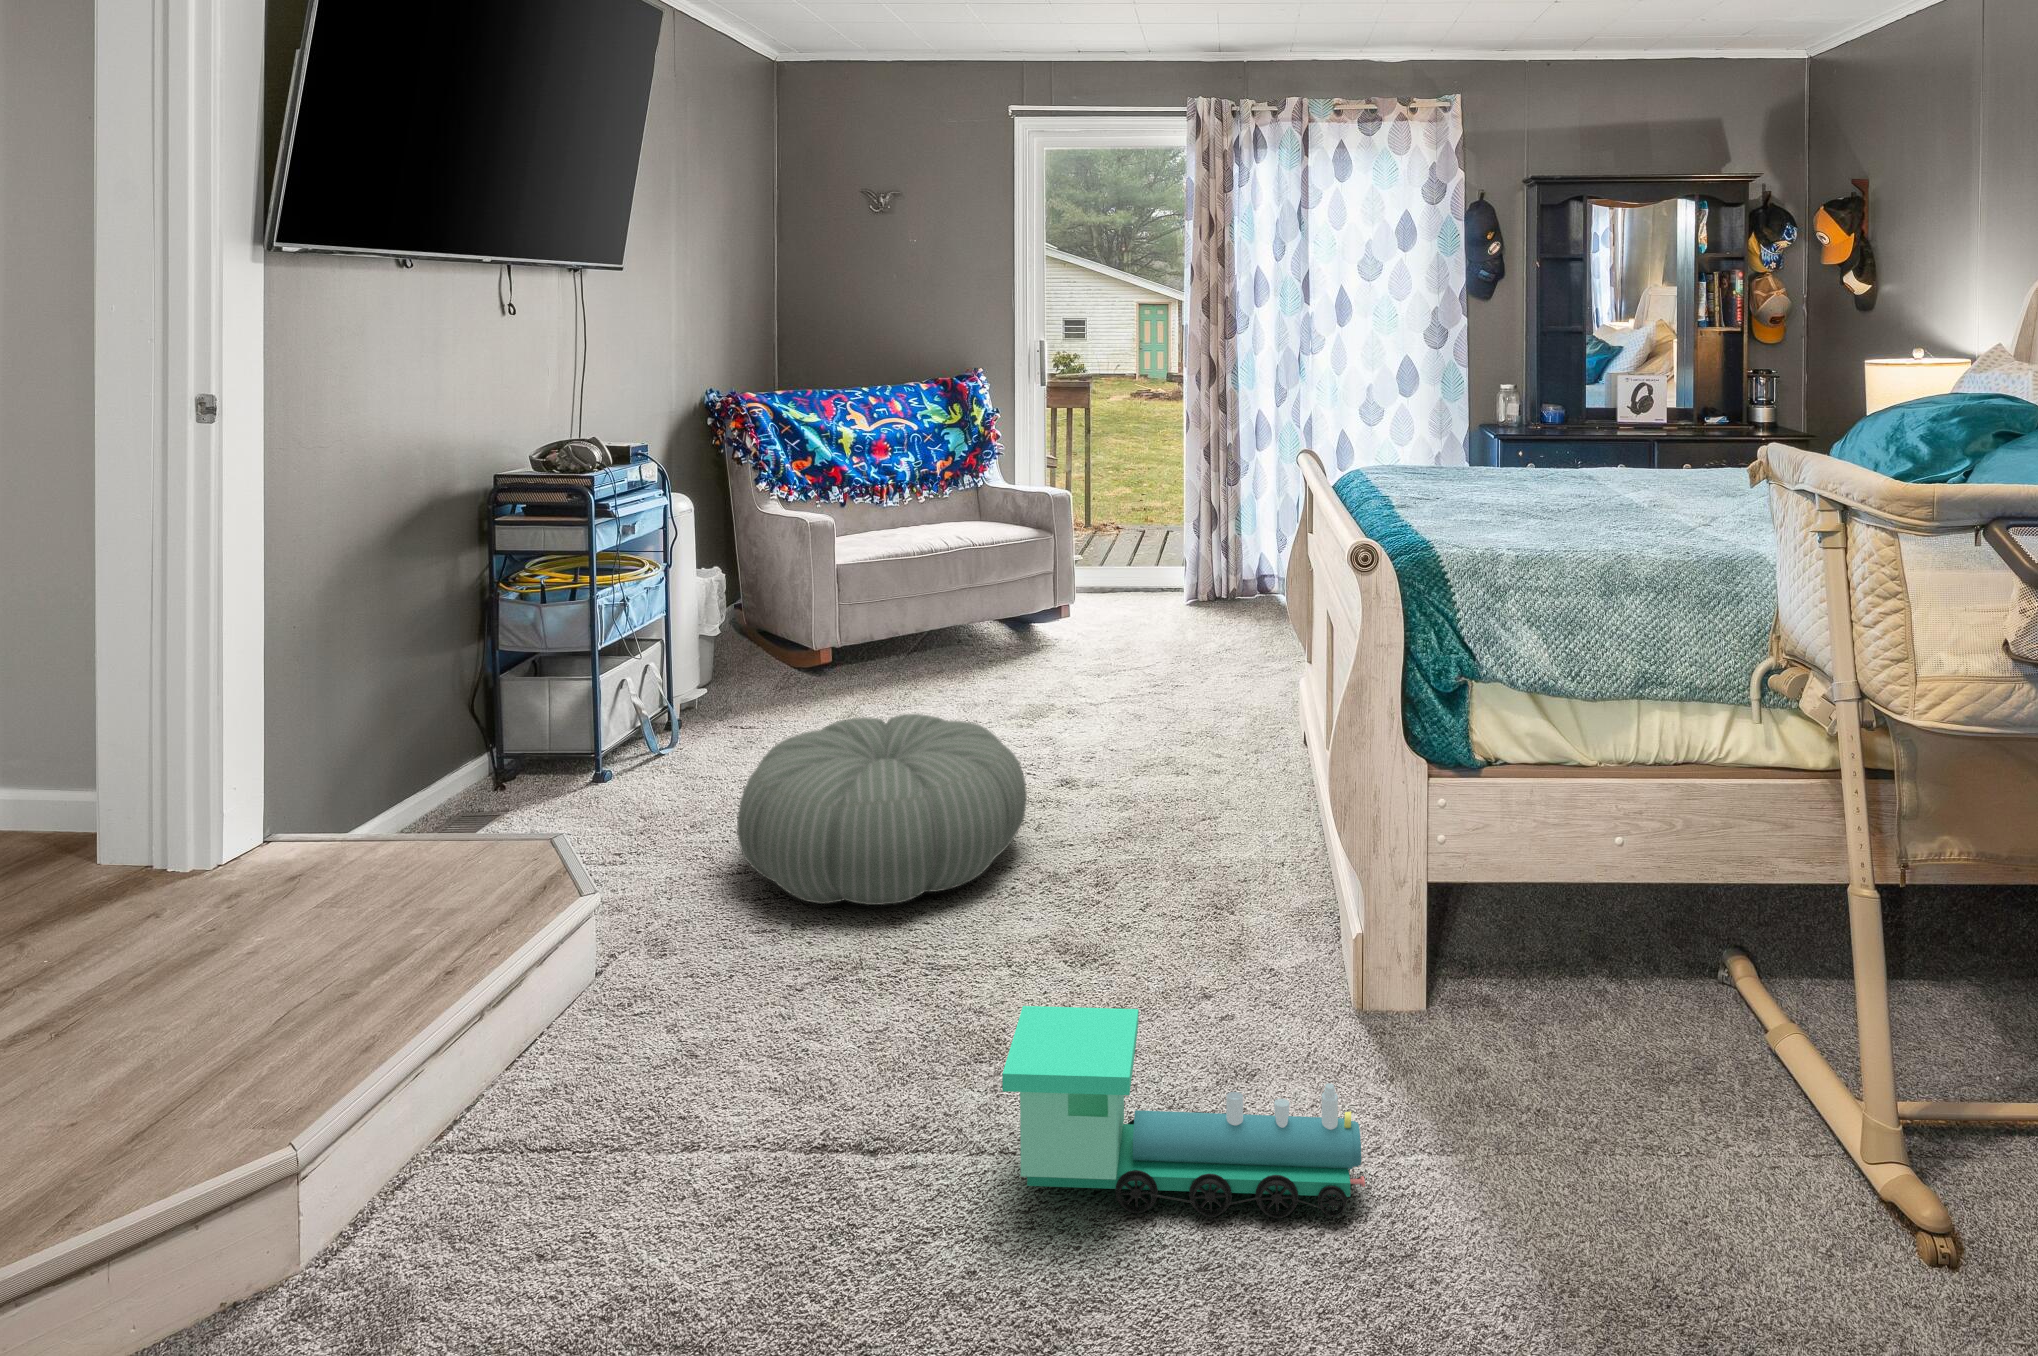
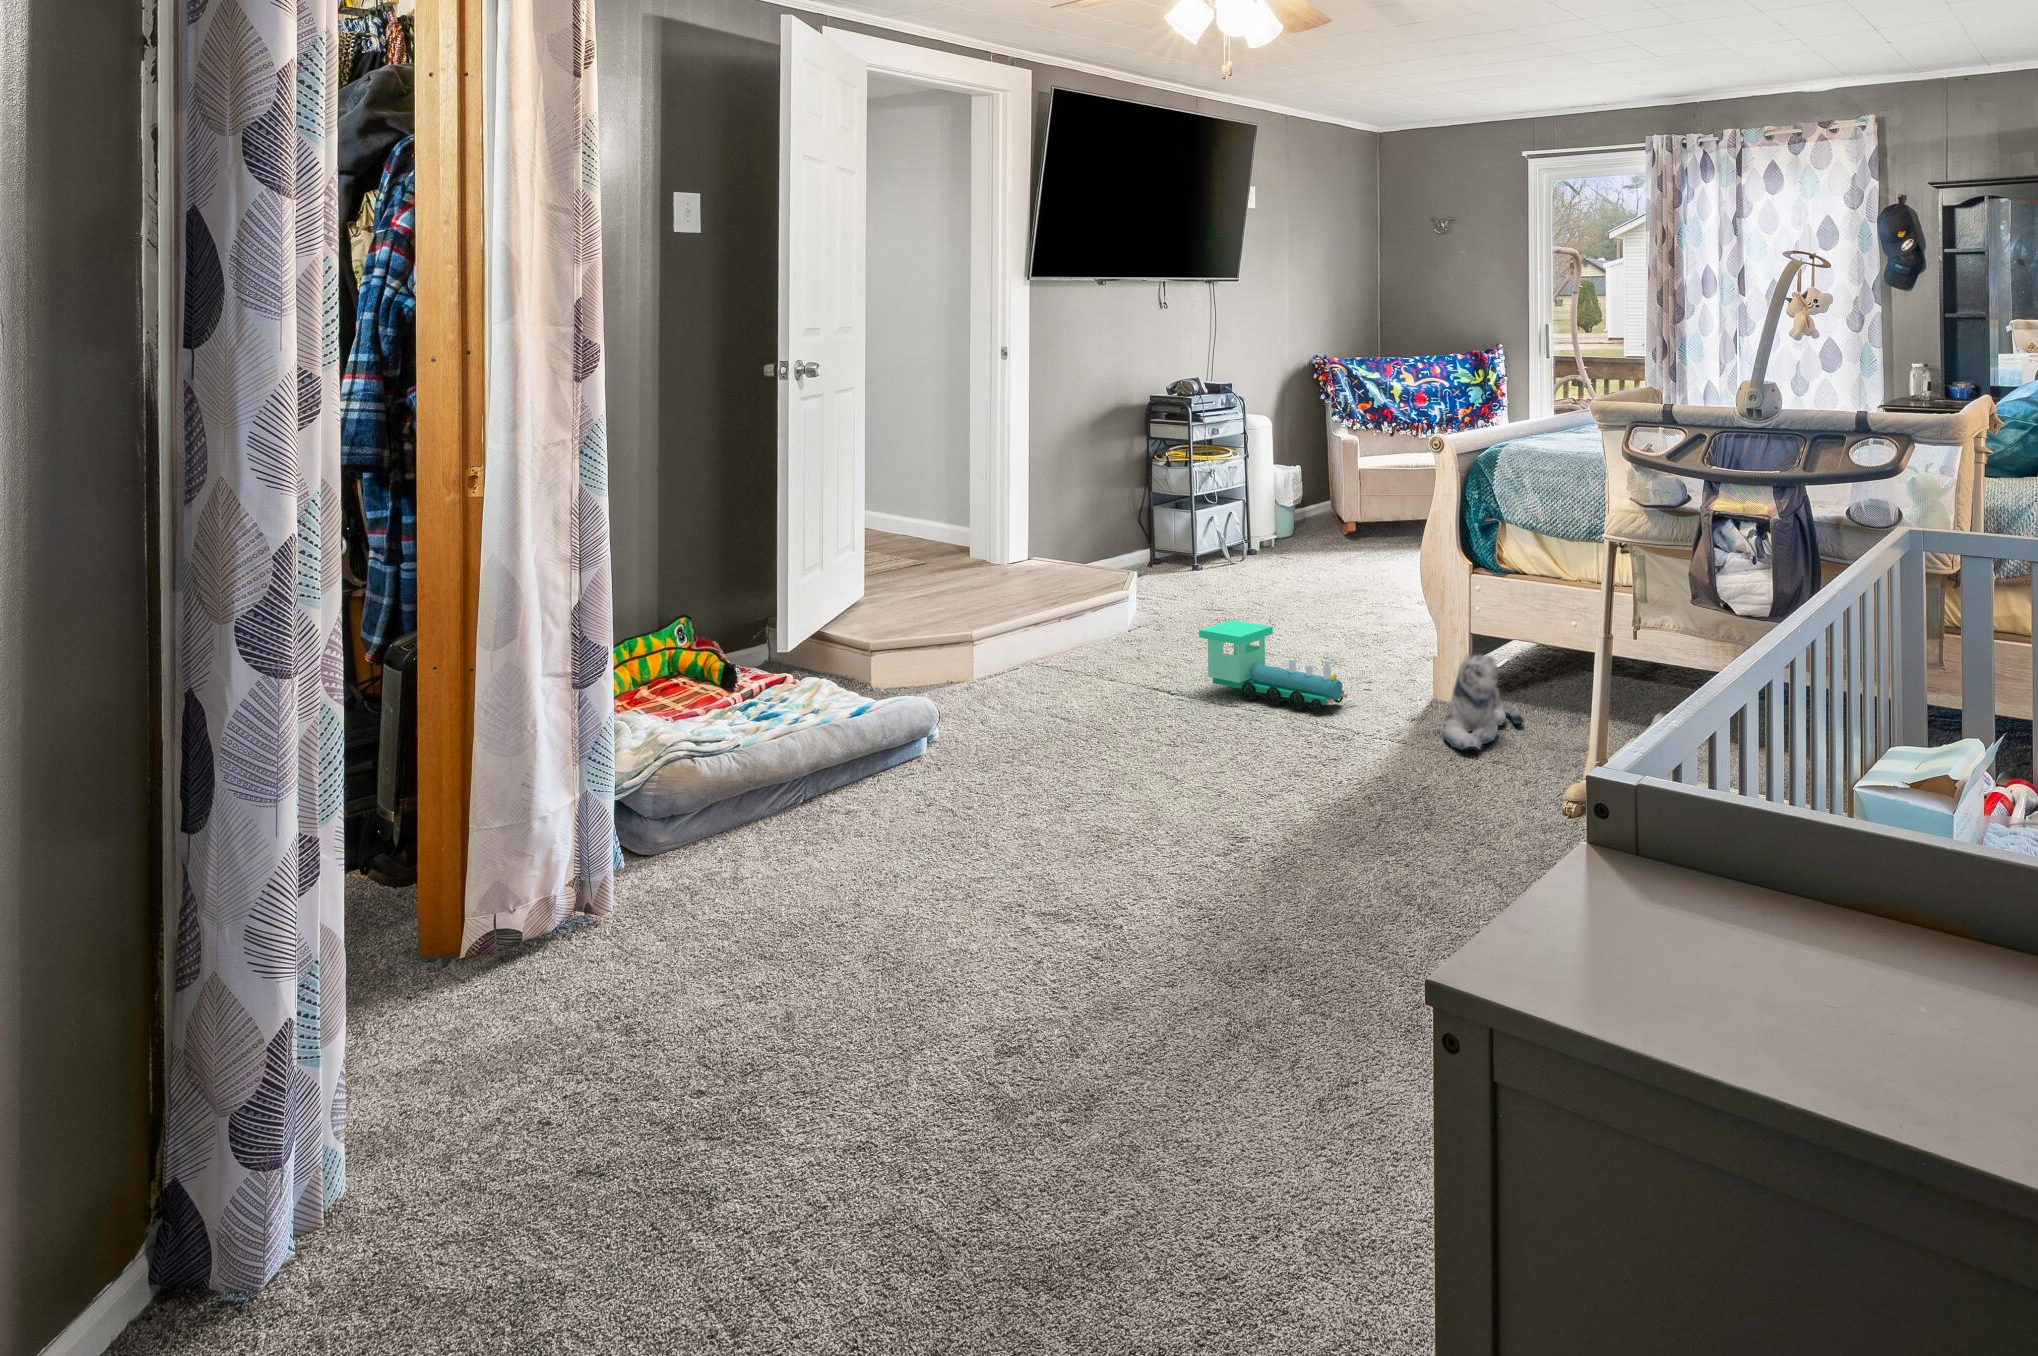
pouf: present [737,714,1027,905] -> none [1213,536,1364,620]
plush toy: none [1558,1013,1804,1271] -> present [1444,654,1523,750]

